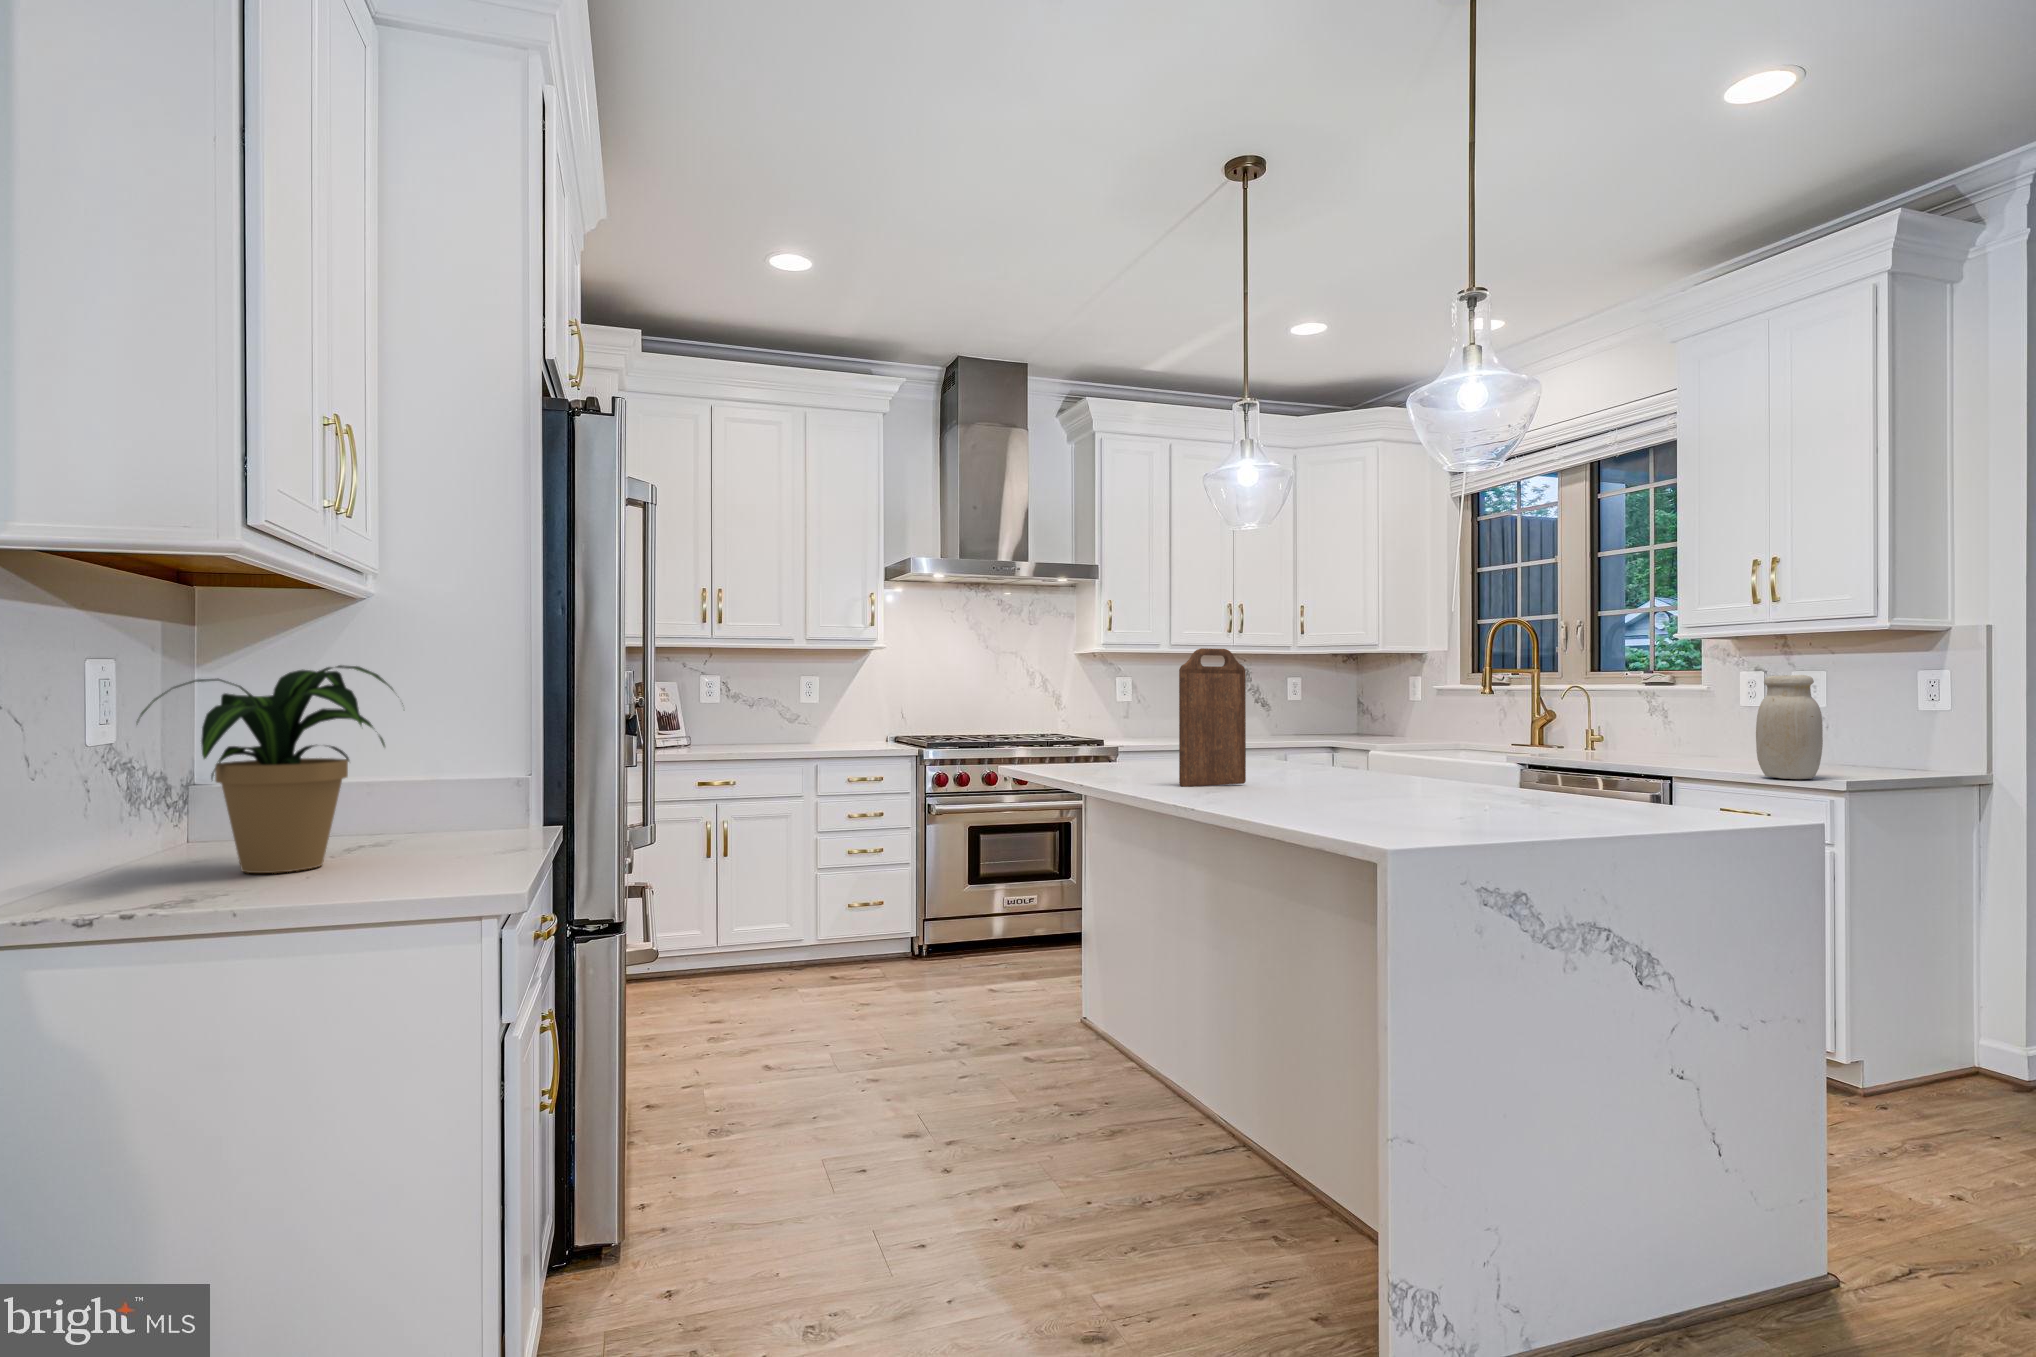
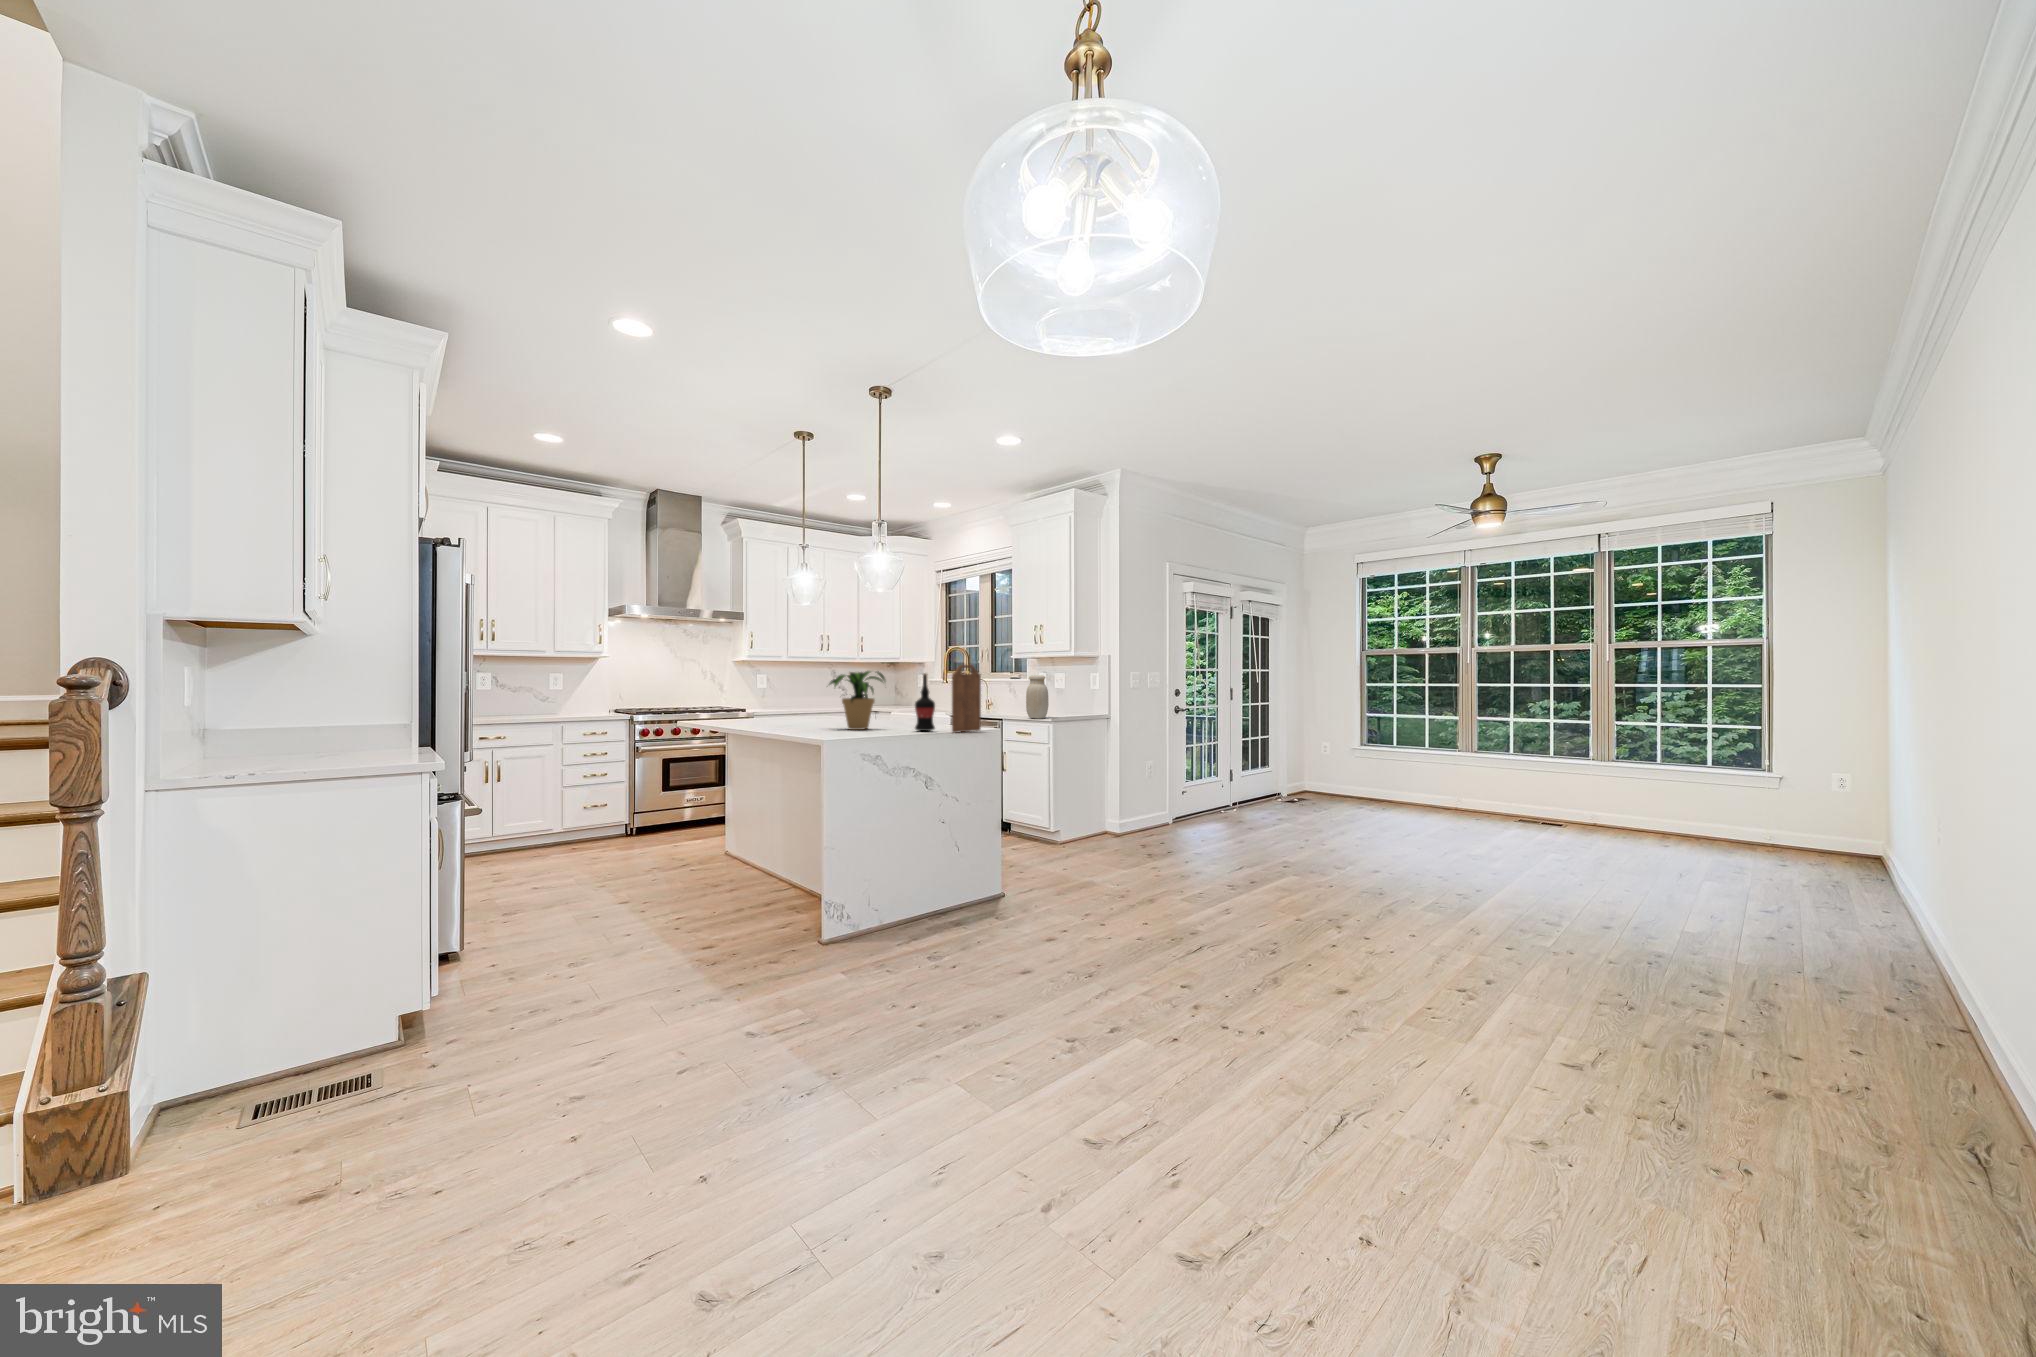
cutting board: present [1179,648,1246,787] -> present [952,665,981,733]
potted plant: present [137,665,393,873] -> present [829,671,885,730]
wine bottle: none [1575,669,1635,819] -> present [915,673,935,731]

